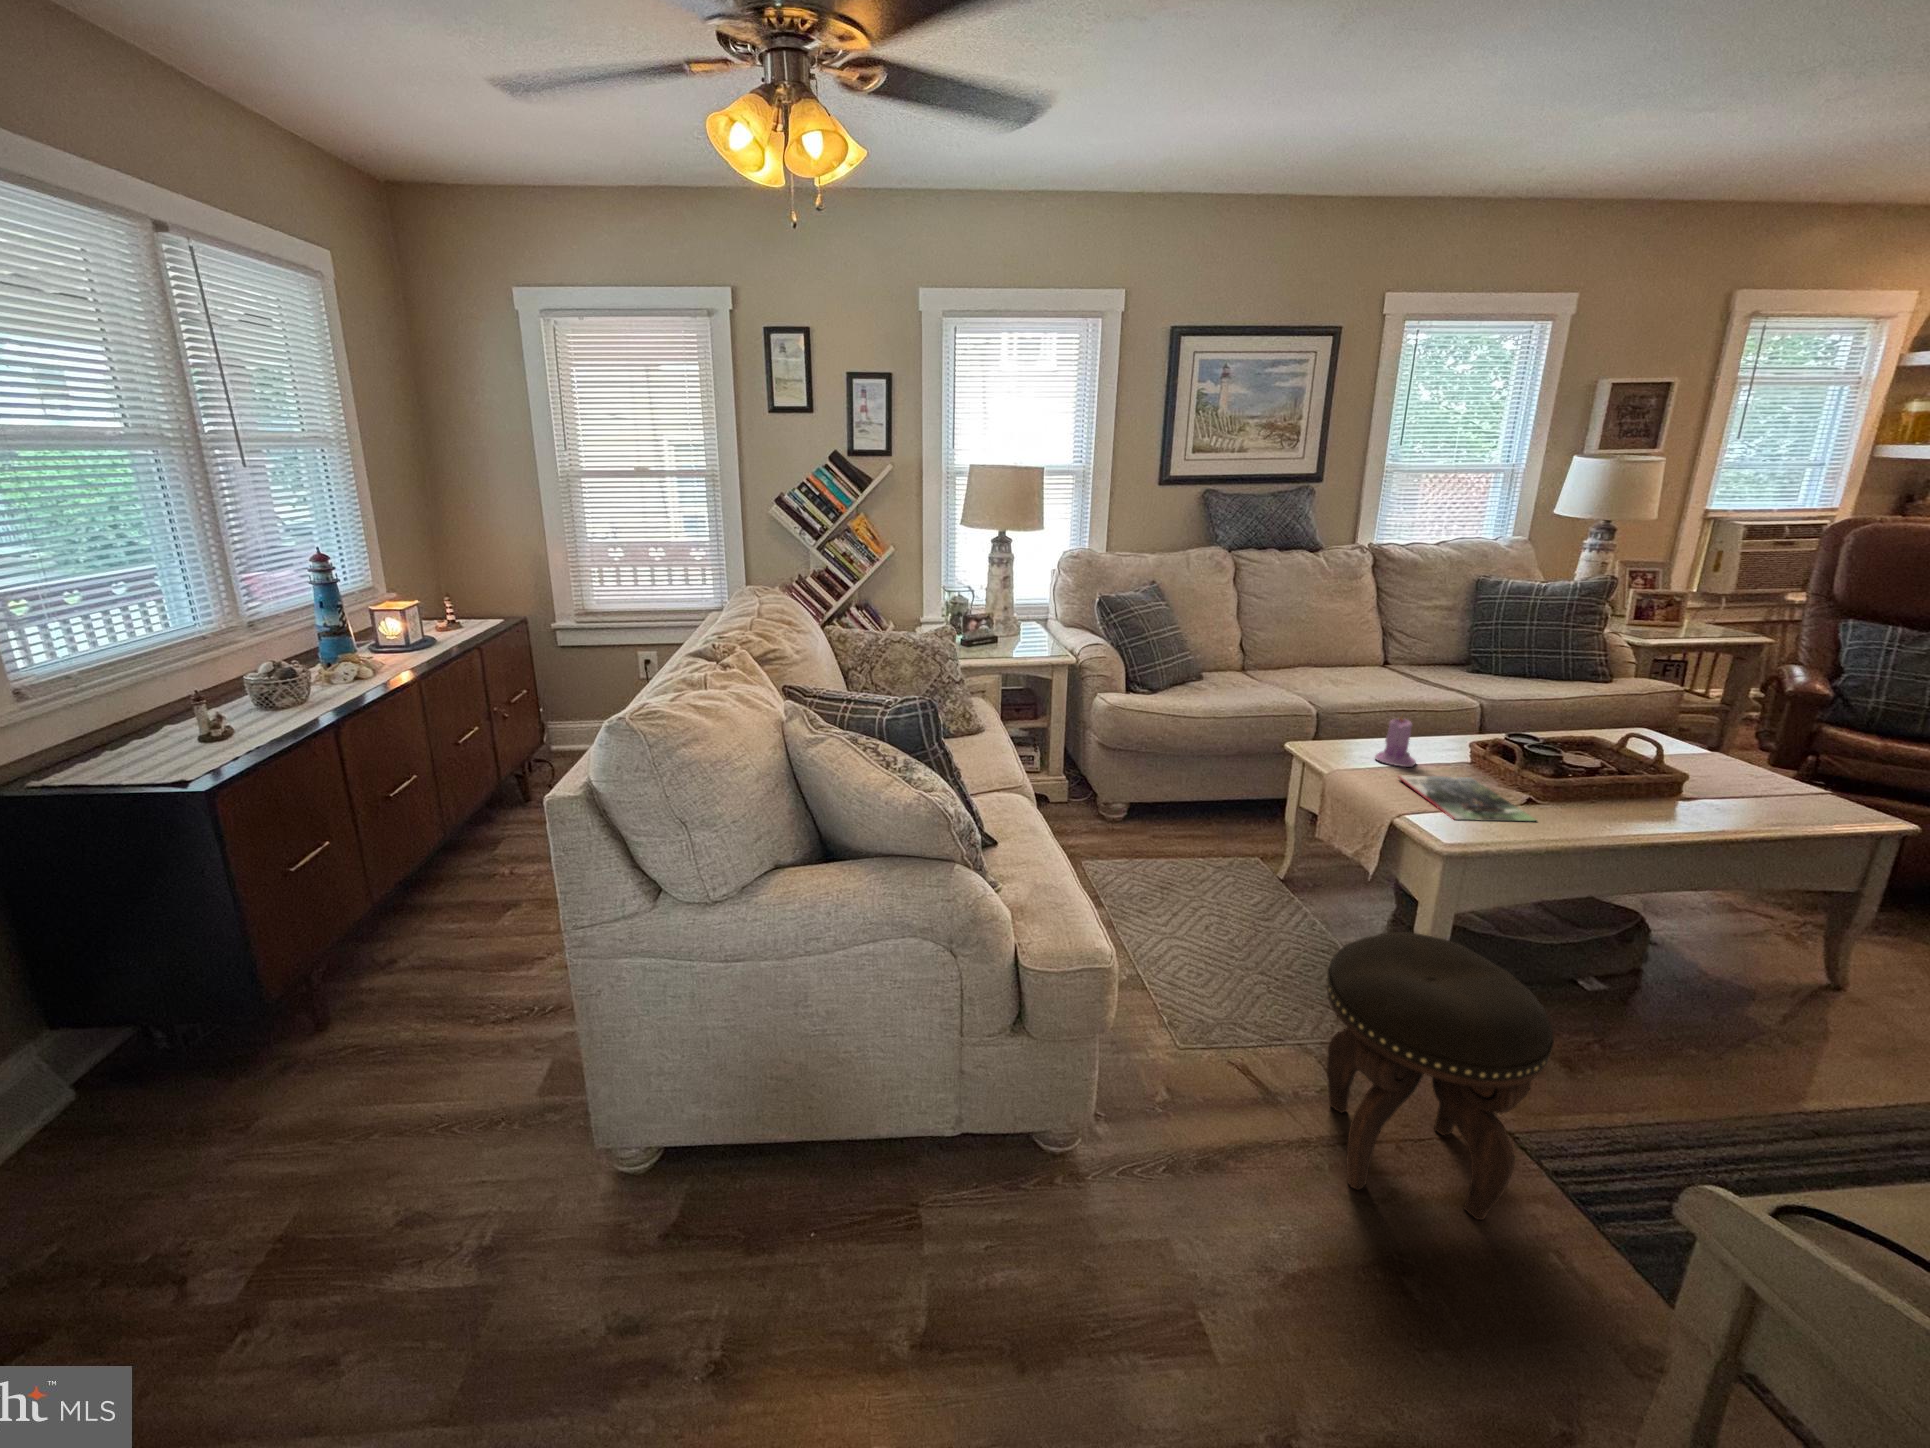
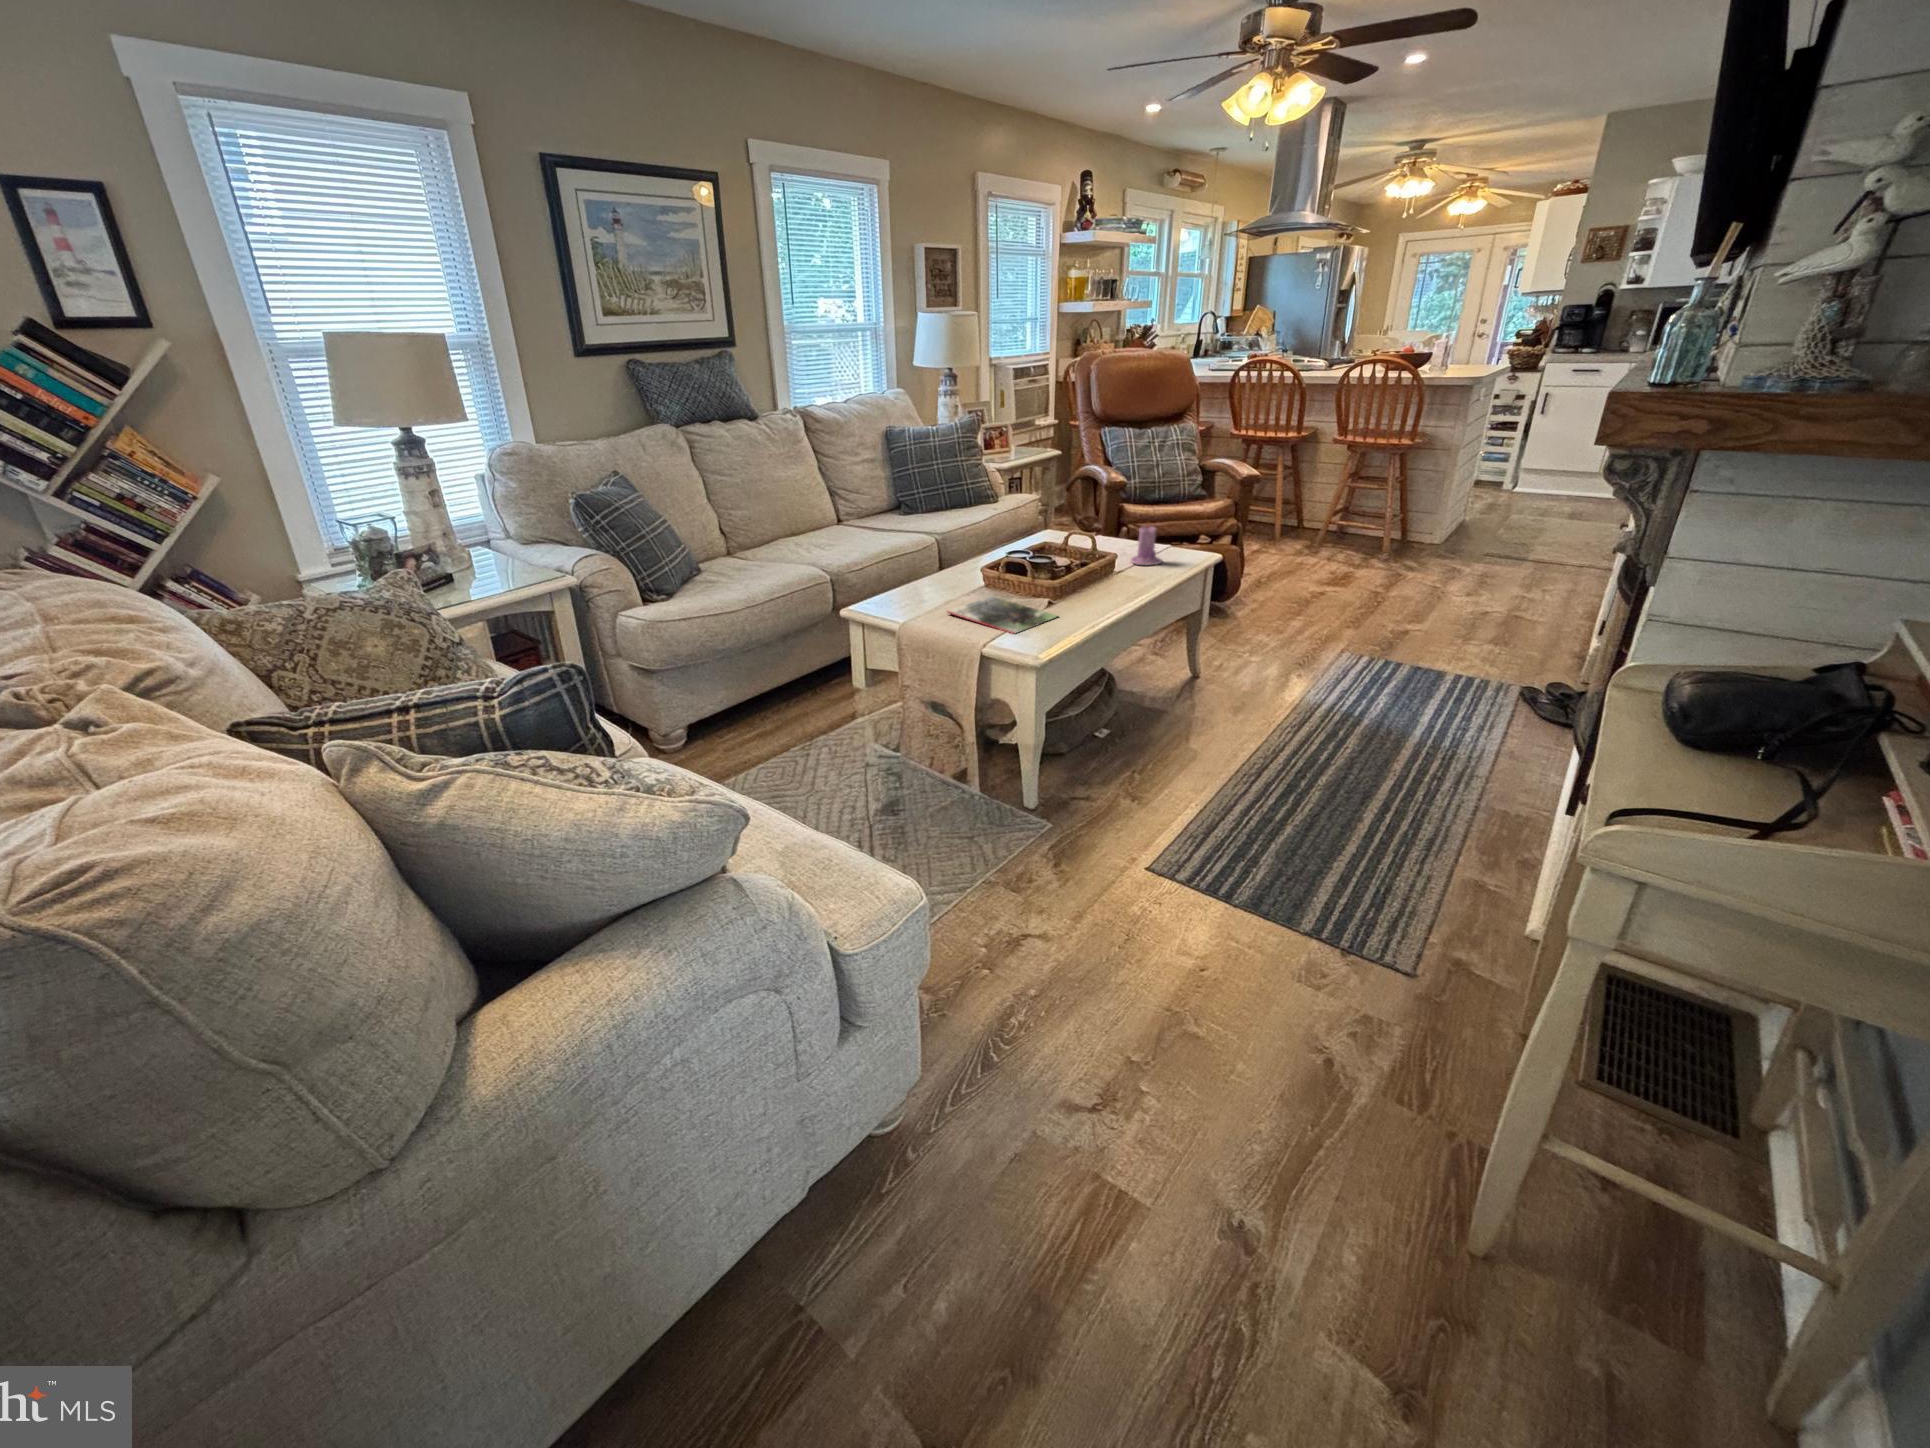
candle: present [1375,718,1416,767] -> present [1131,525,1163,565]
footstool: present [1326,932,1554,1220] -> none [1018,733,1192,972]

